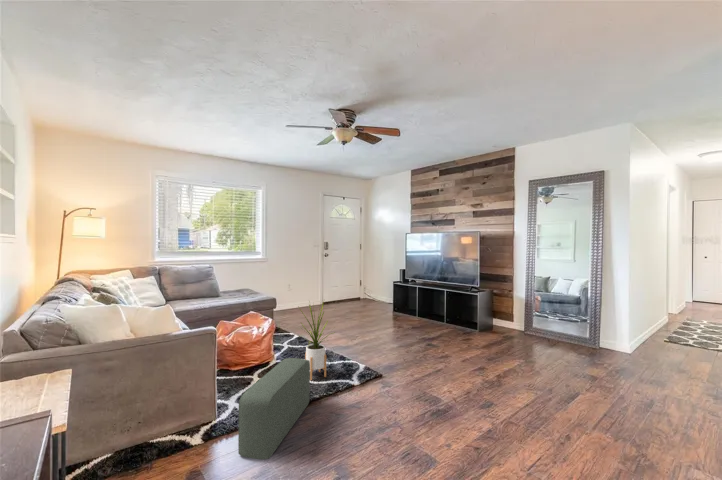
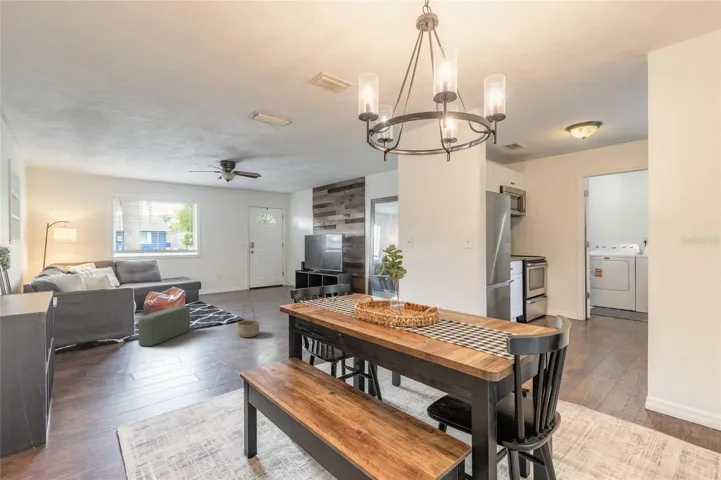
house plant: present [301,305,328,380] -> none [189,277,217,323]
basket: none [408,359,455,430] -> present [237,303,260,338]

